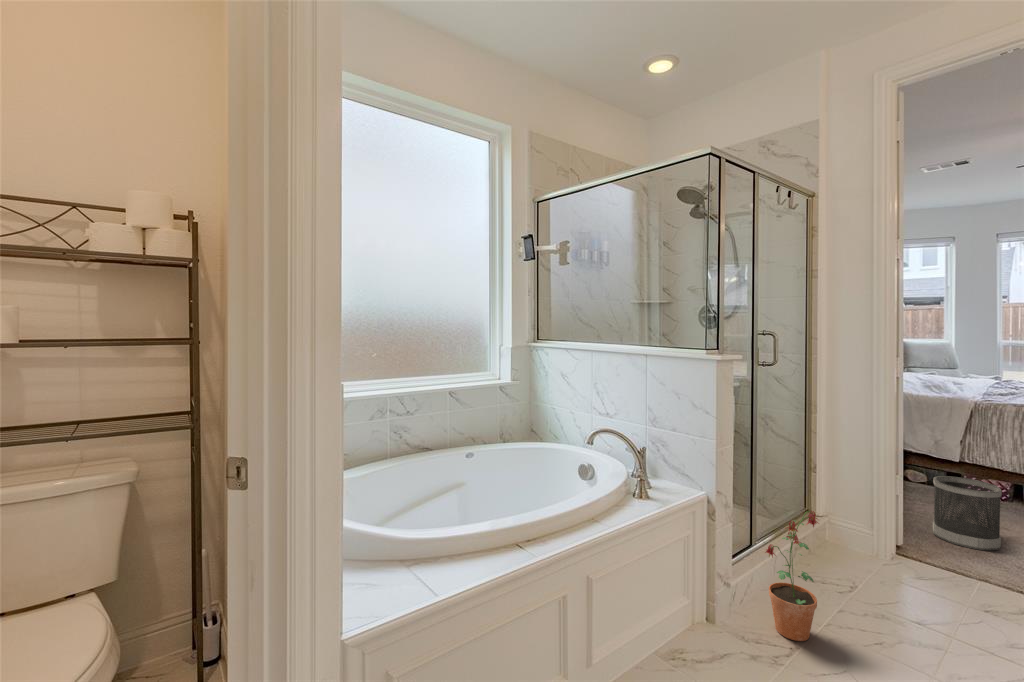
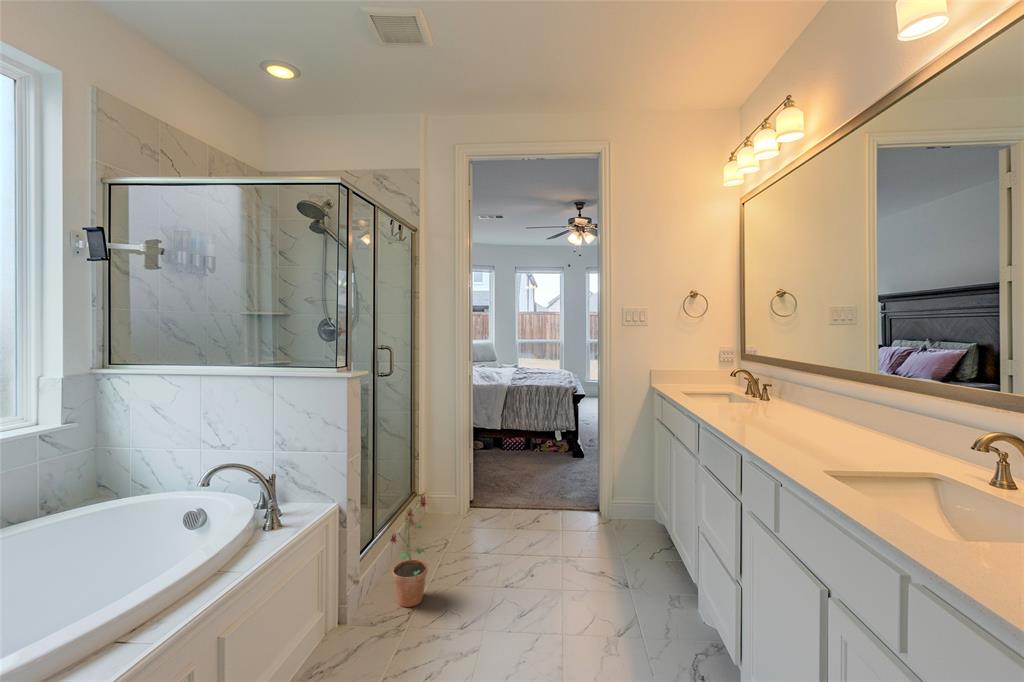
wastebasket: present [933,476,1002,551] -> none [489,440,522,488]

